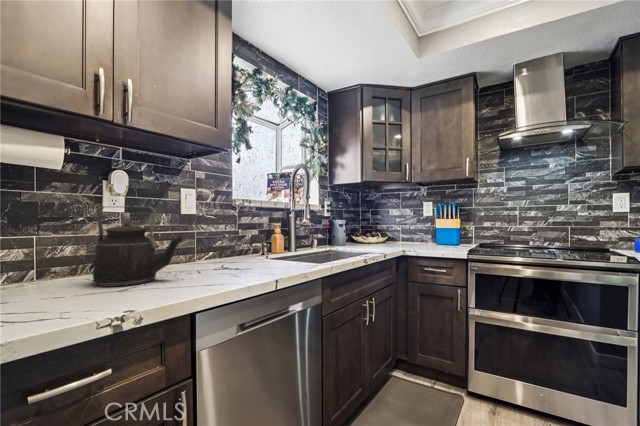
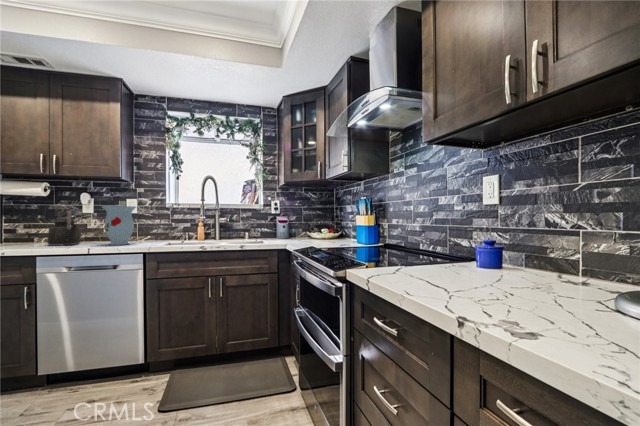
vase: none [209,200,262,271] -> present [102,206,136,245]

